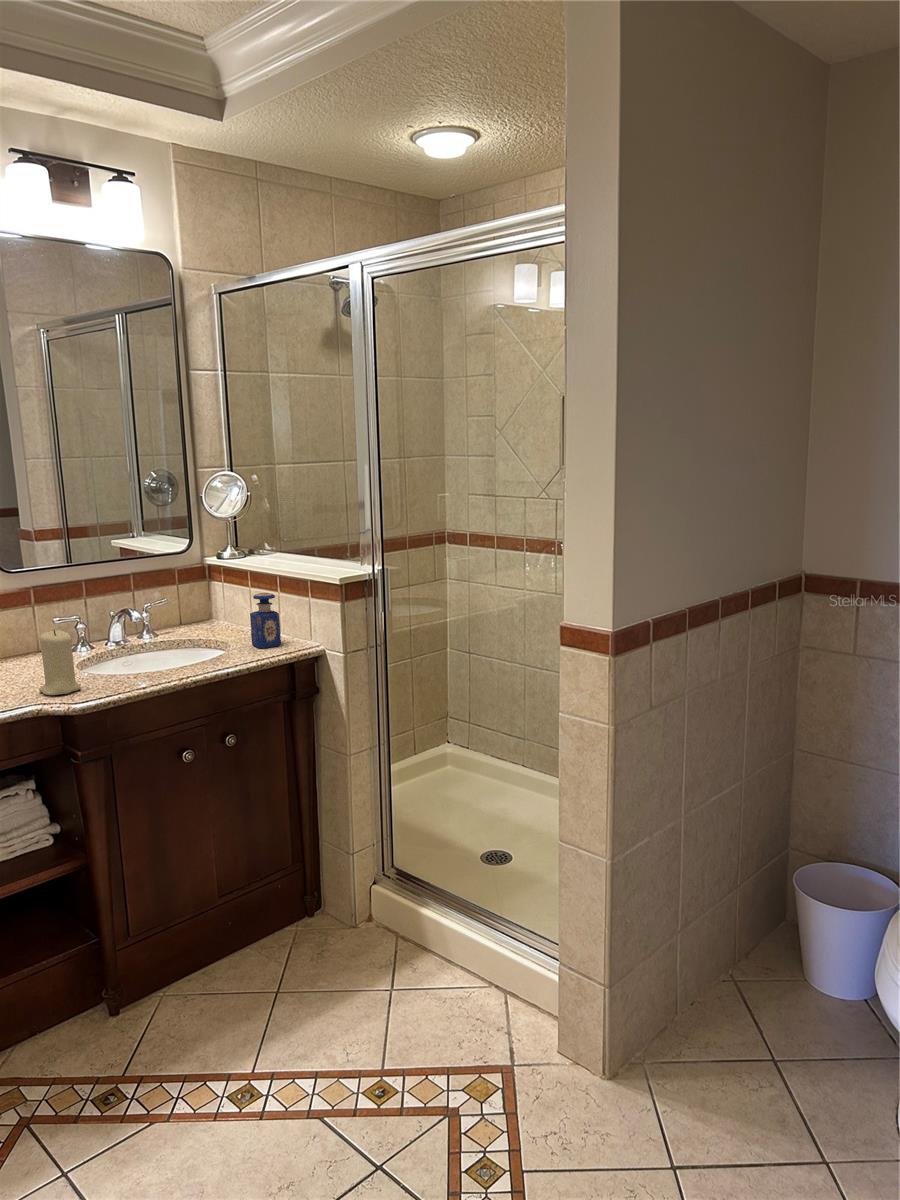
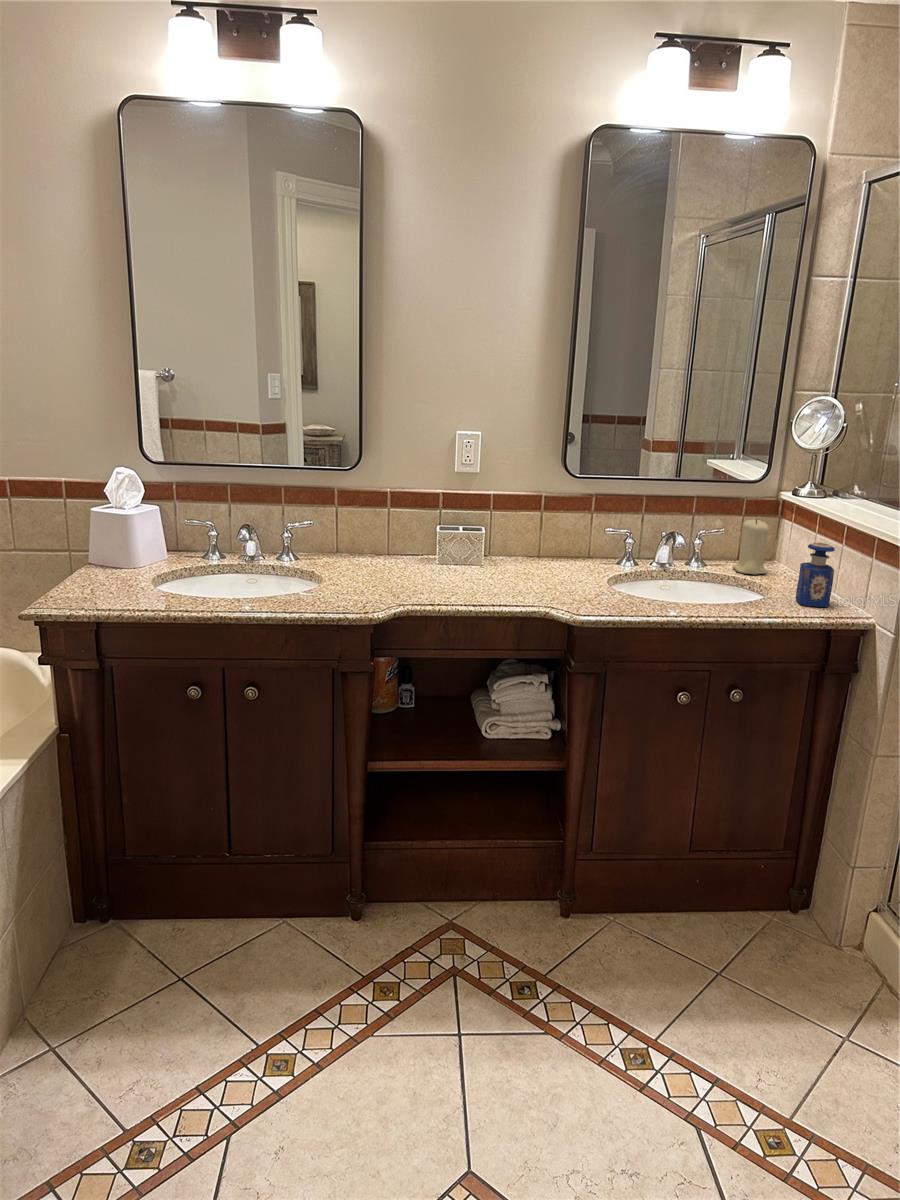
candle: present [39,629,81,695] -> present [732,519,769,575]

